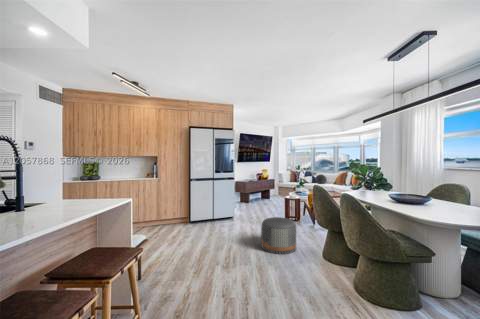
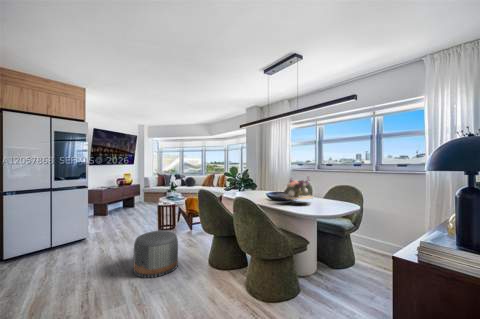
flower arrangement: none [405,176,458,207] -> present [284,177,313,202]

